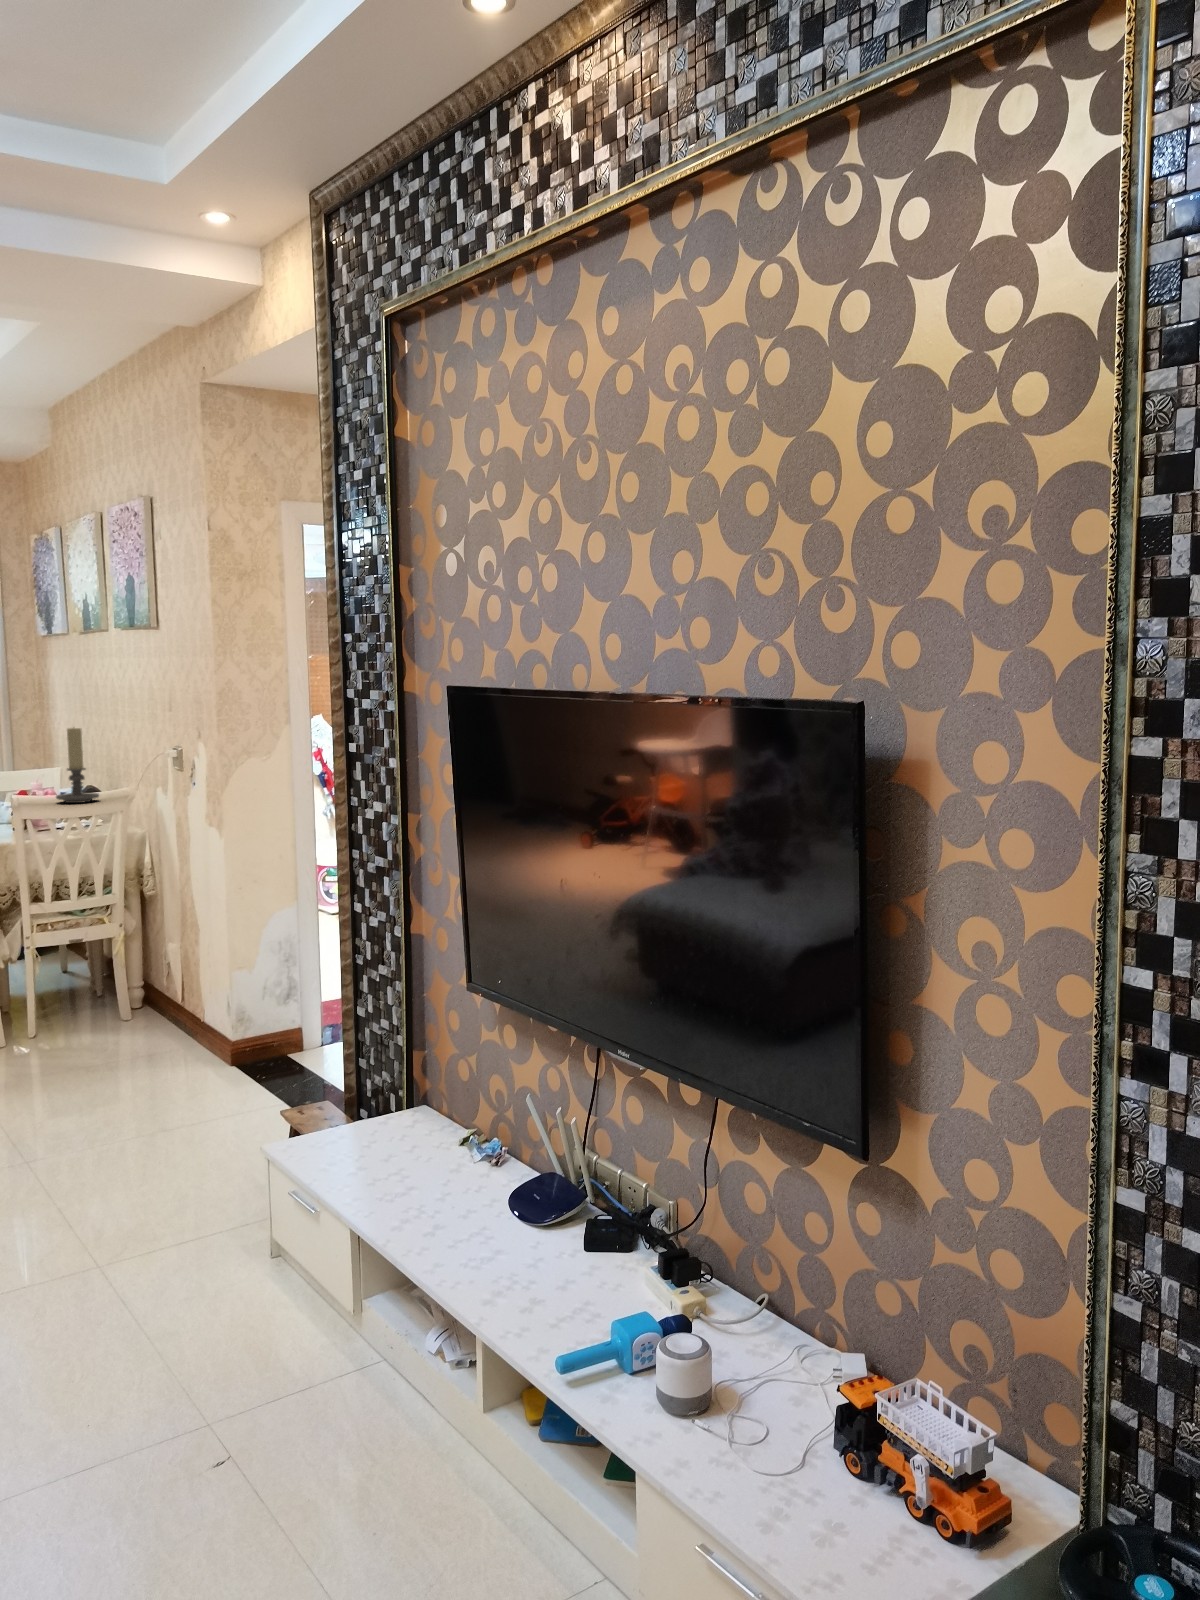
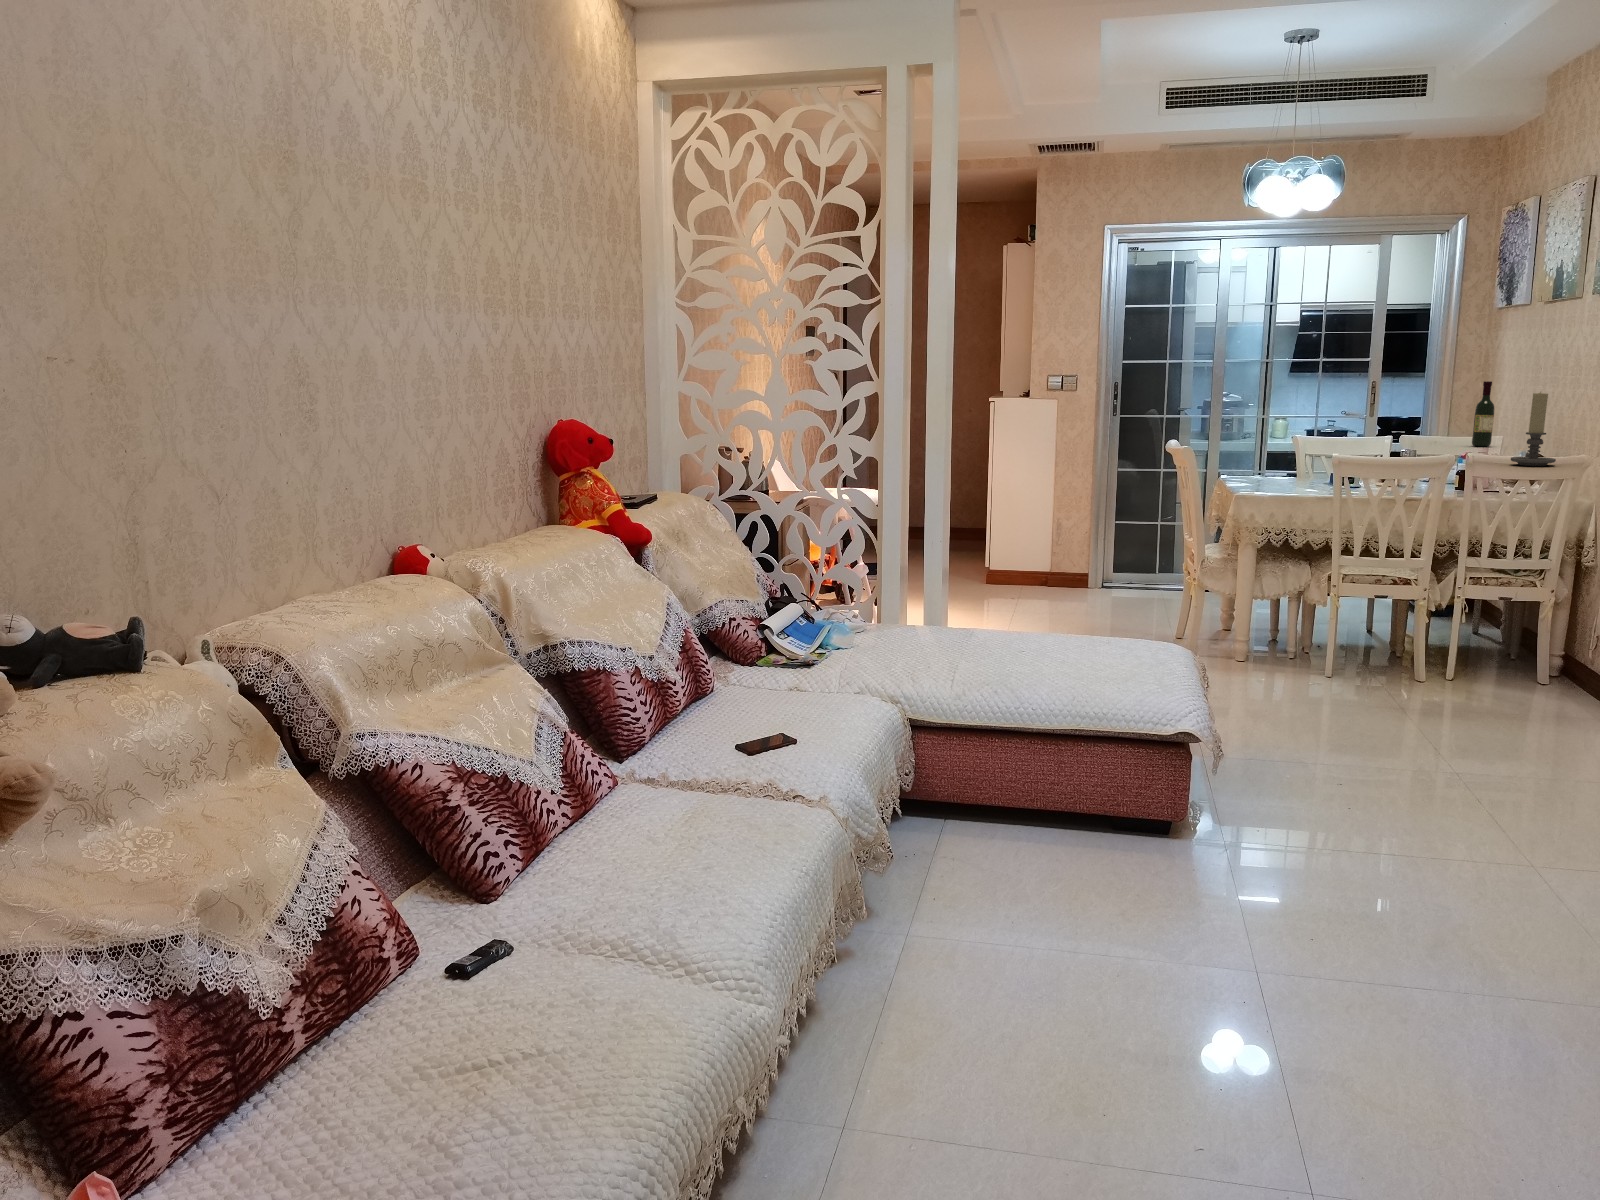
wine bottle: none [27,713,48,781] -> present [1472,381,1495,447]

